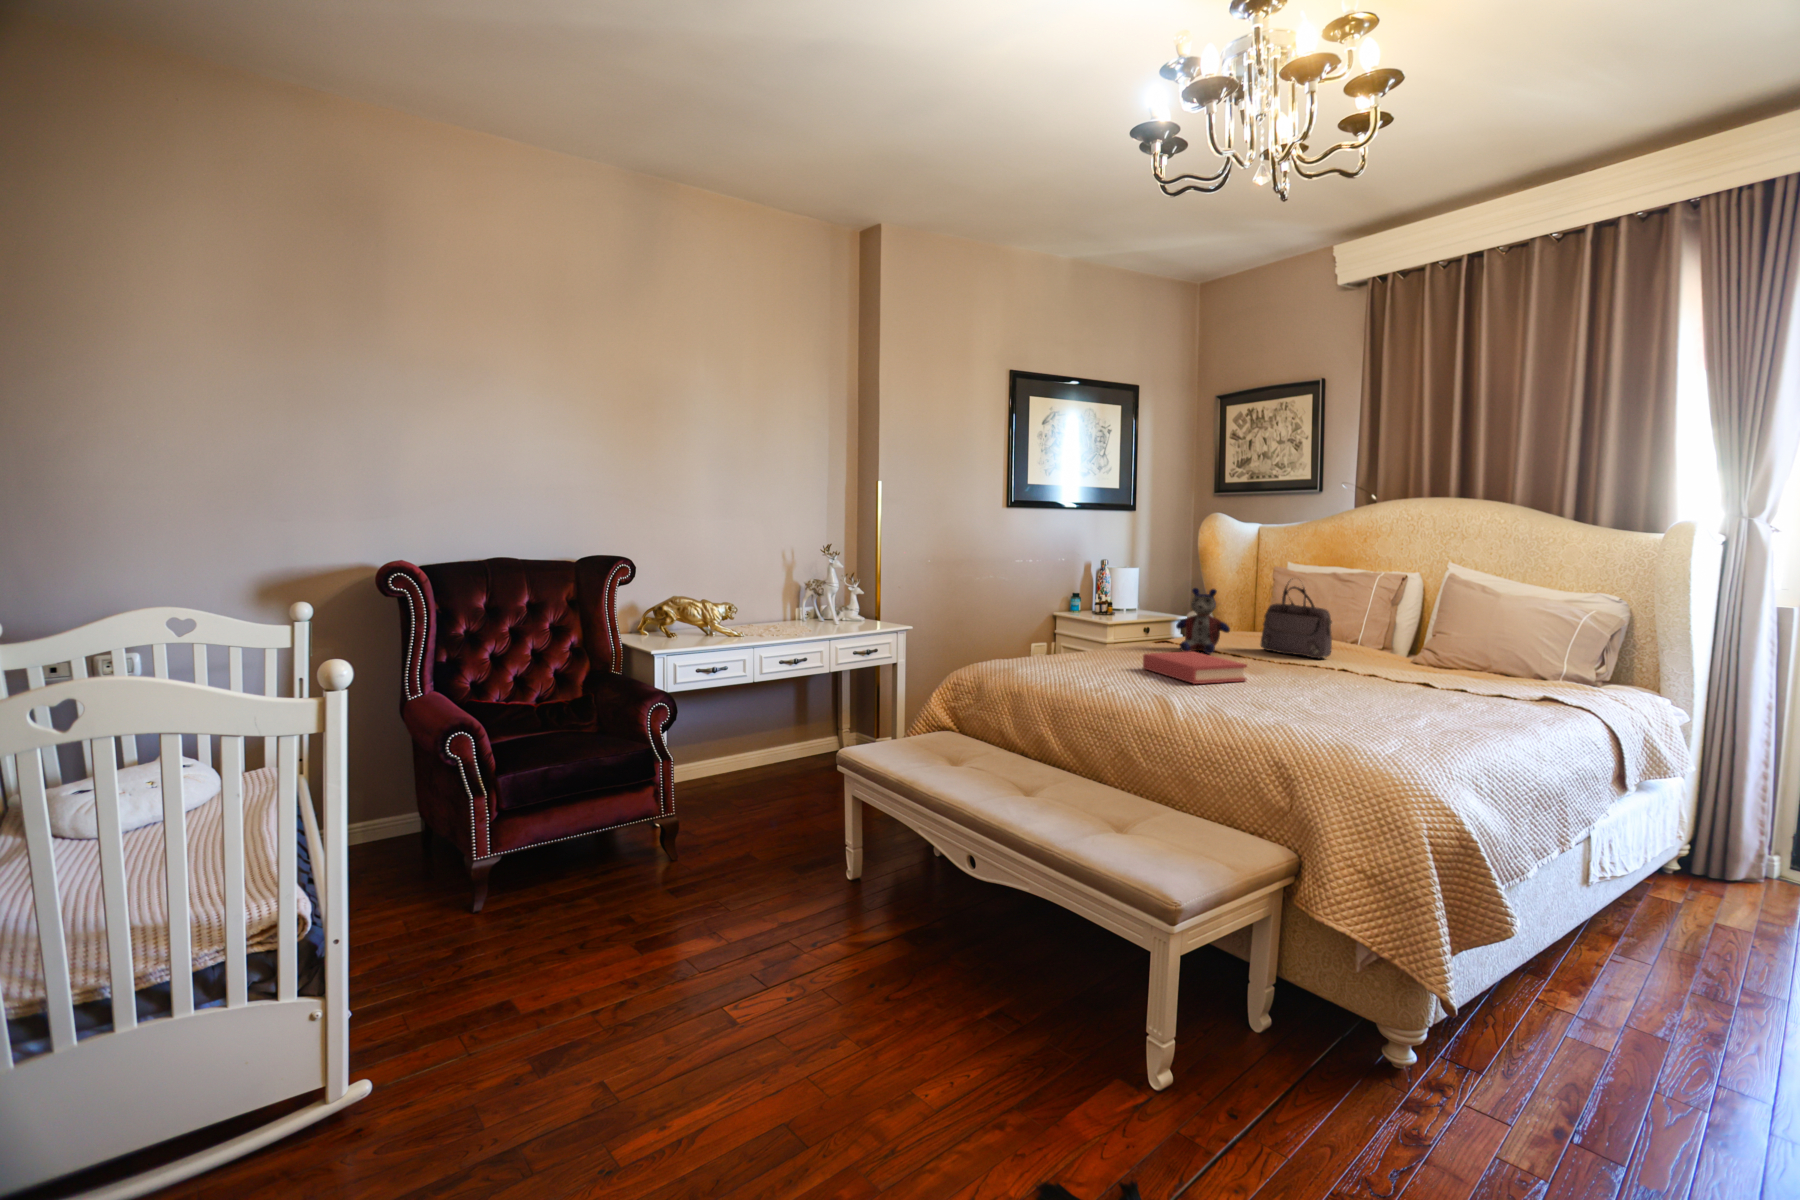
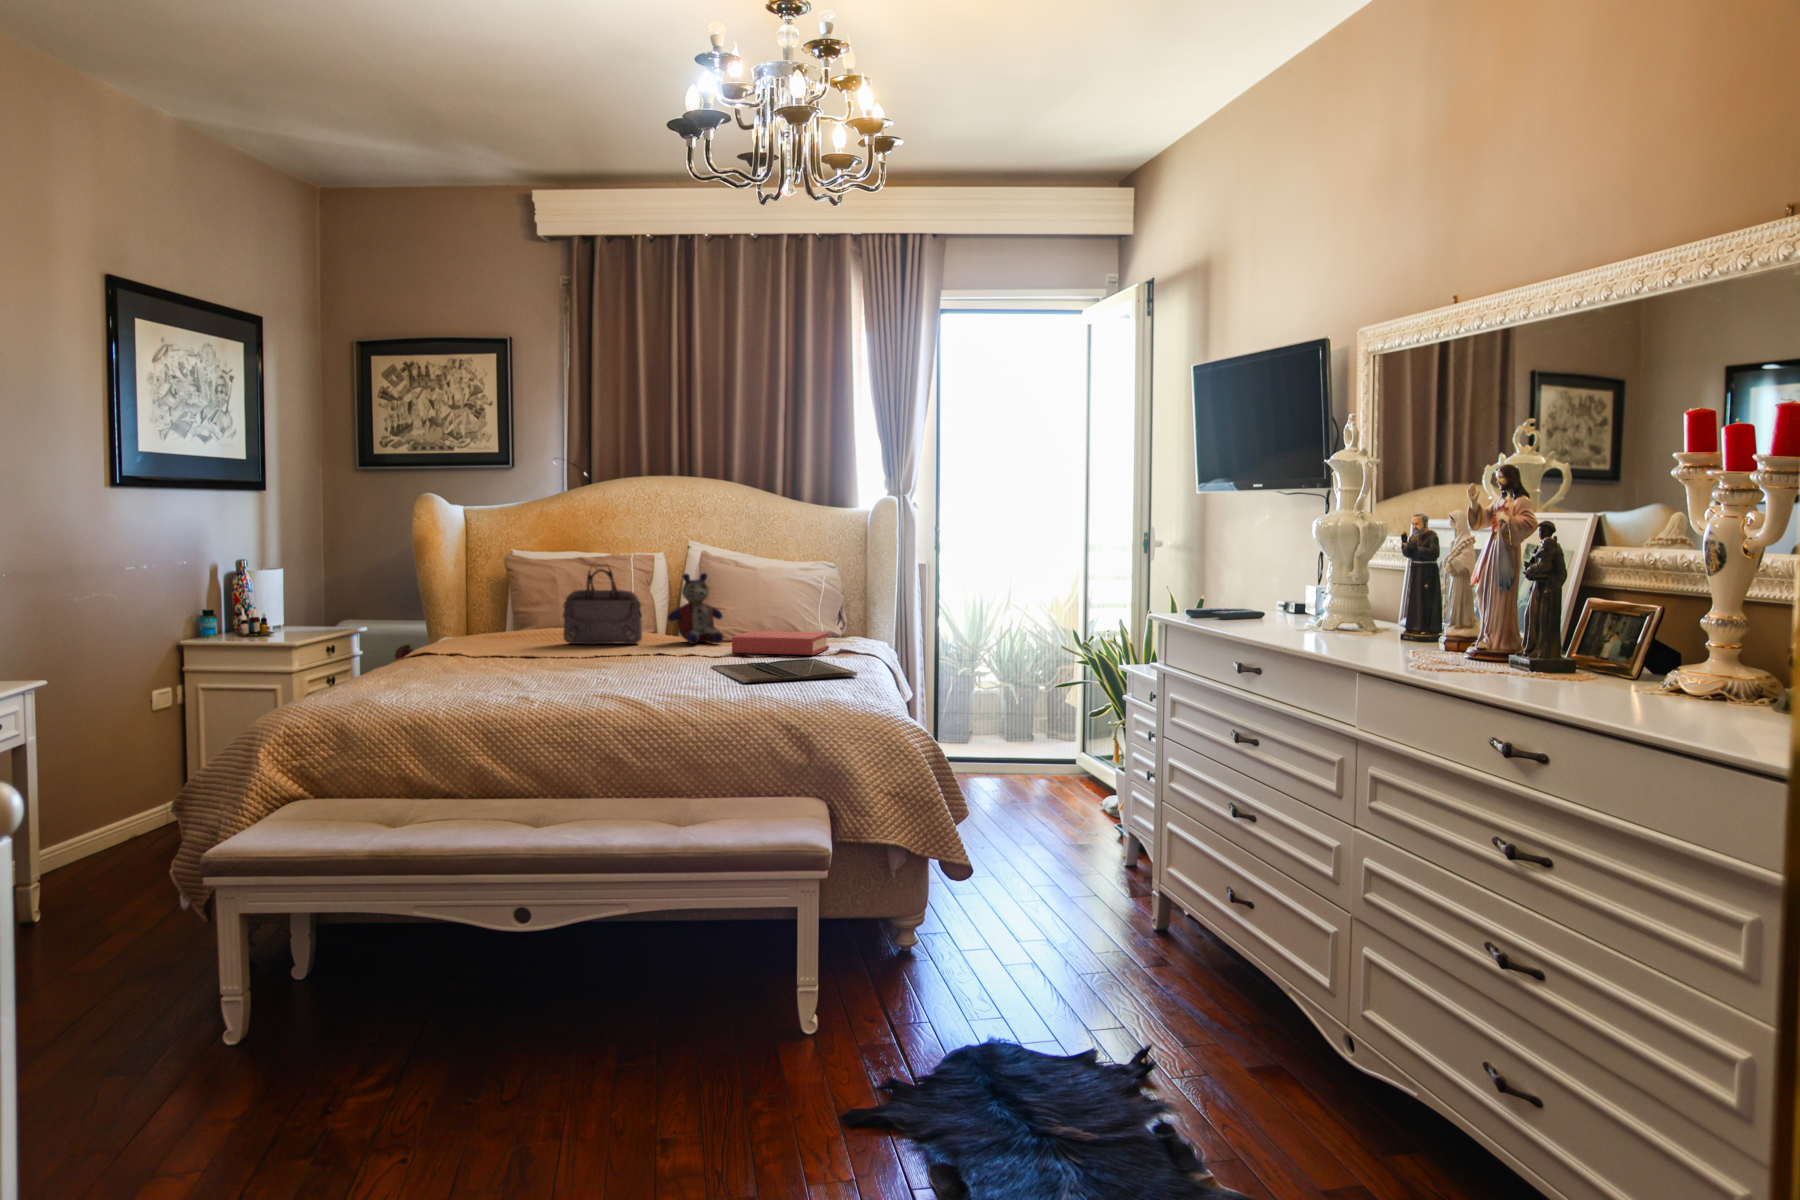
stuffed bear: present [1176,588,1230,654] -> present [668,573,723,644]
hardback book: present [1143,651,1247,684] -> present [732,631,829,655]
laptop: none [1297,691,1452,733] -> present [711,659,857,683]

